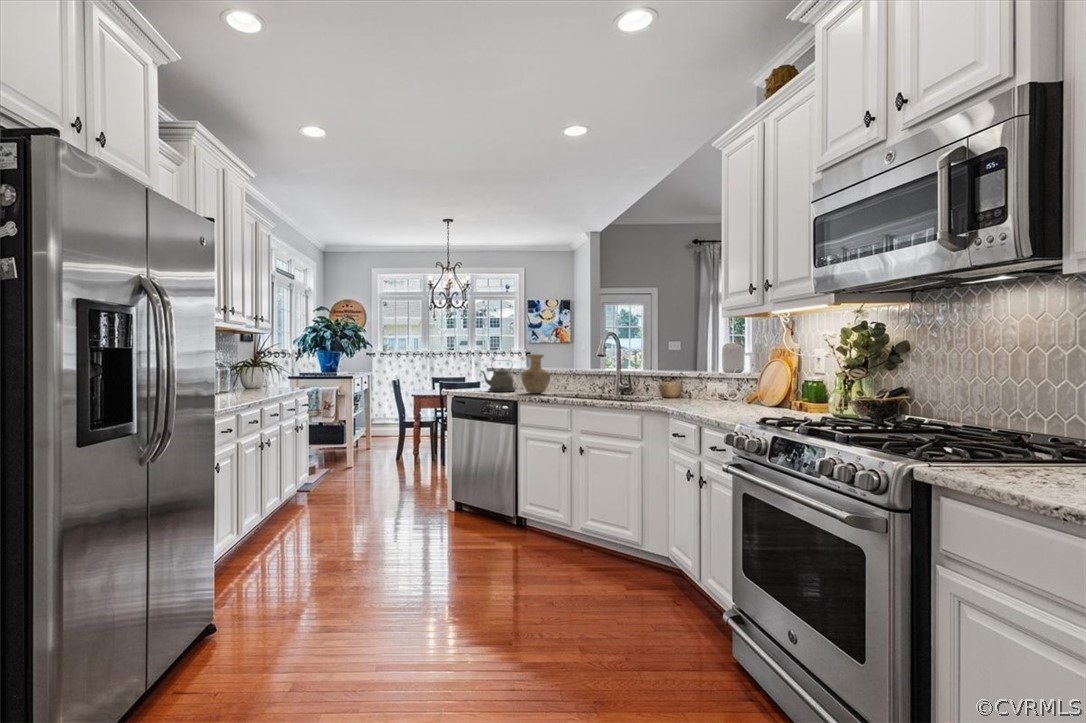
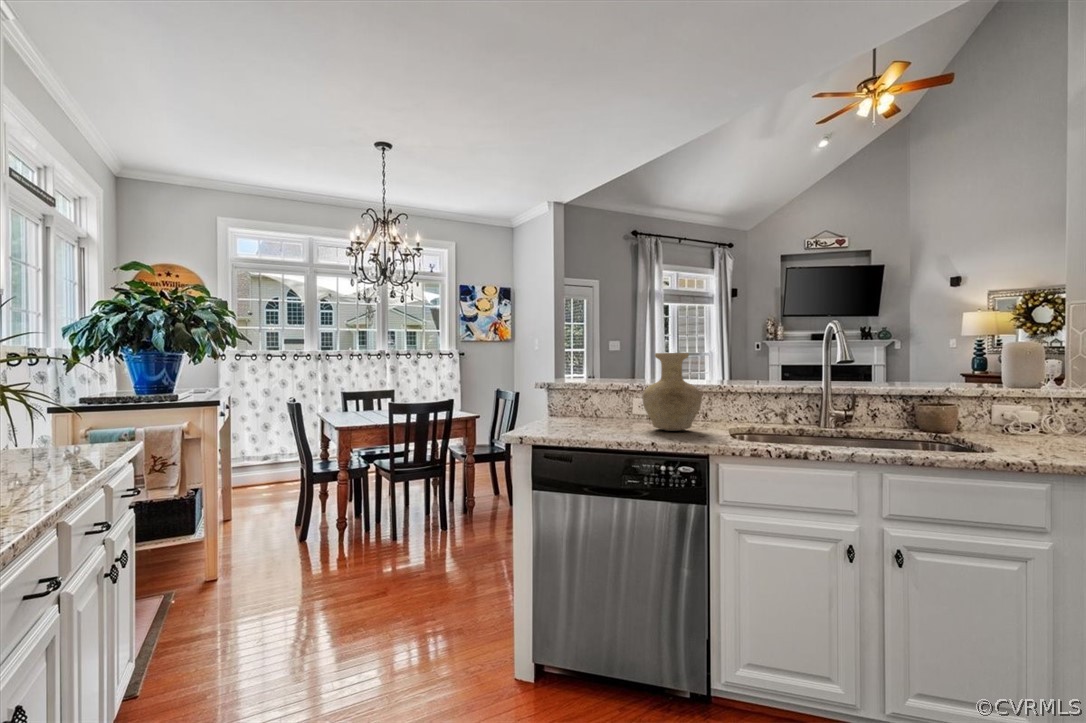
kettle: present [481,364,515,392] -> none [541,365,612,429]

